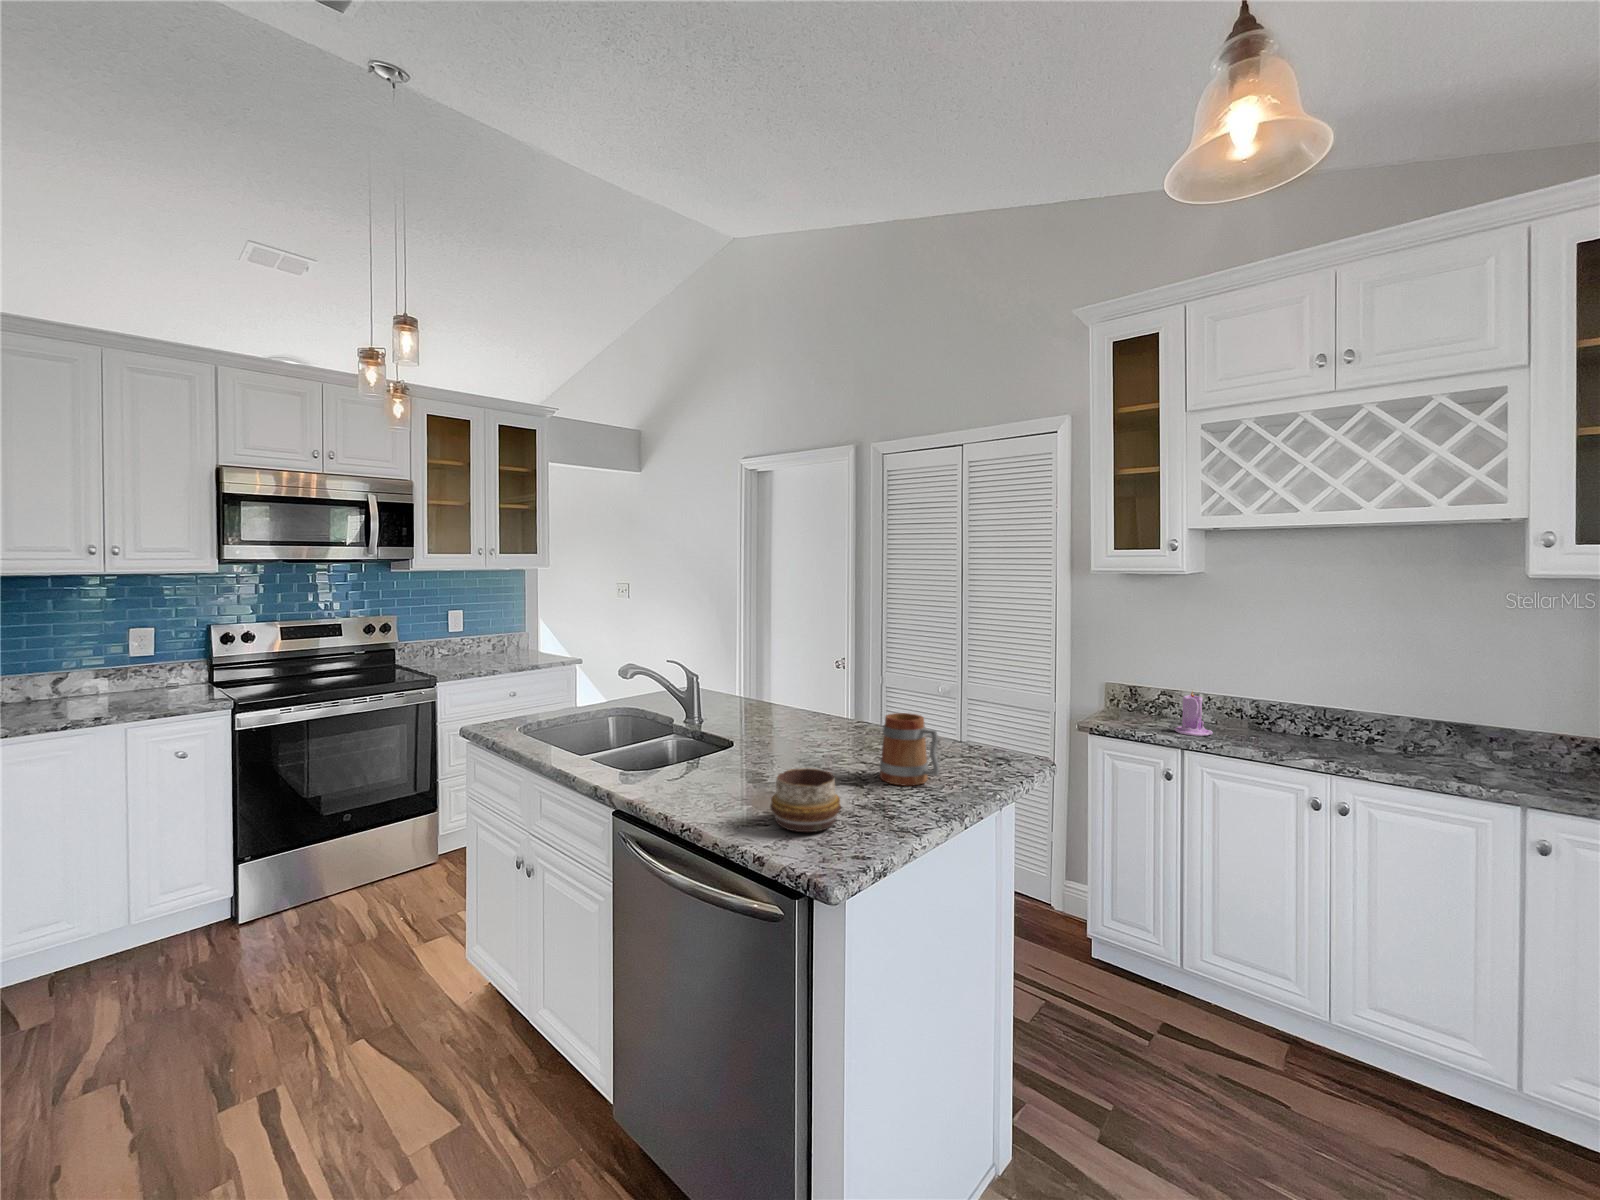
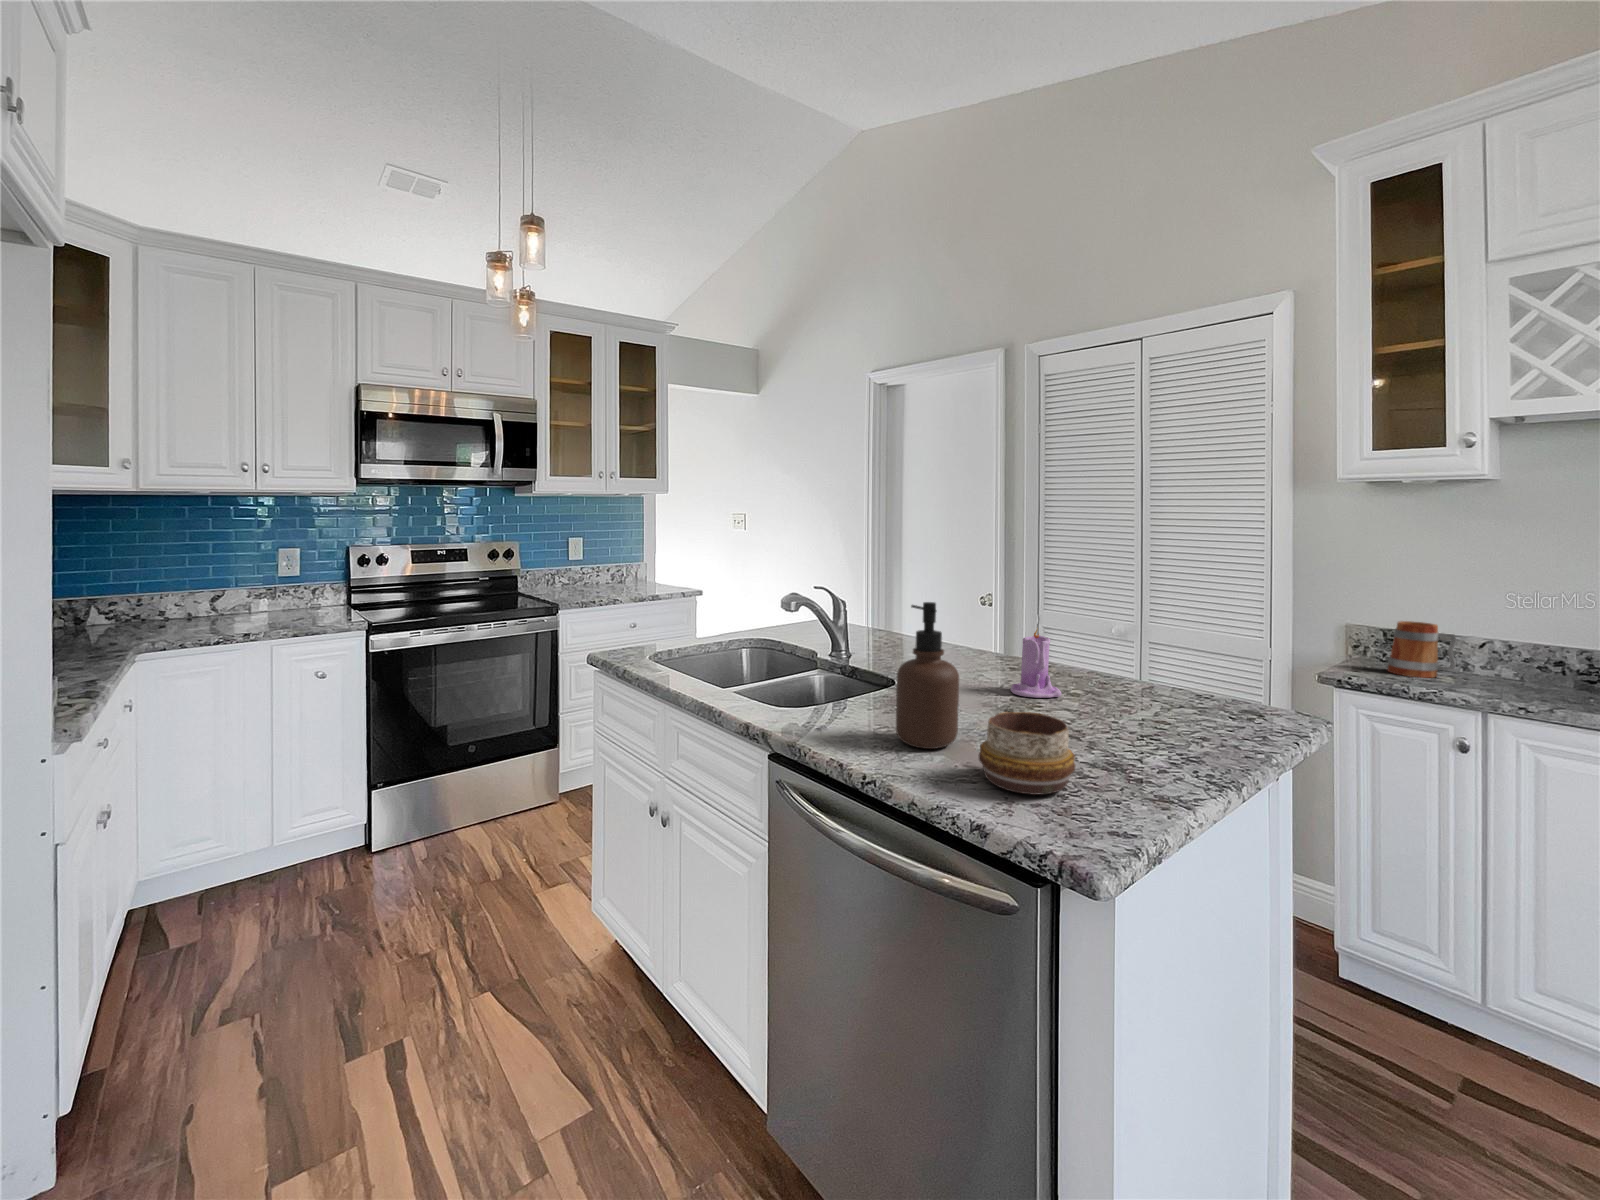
soap dispenser: none [715,683,764,800] -> present [896,602,959,749]
candle: present [1174,691,1213,736] -> present [1011,629,1061,698]
mug: present [880,713,940,786] -> present [1387,621,1456,678]

